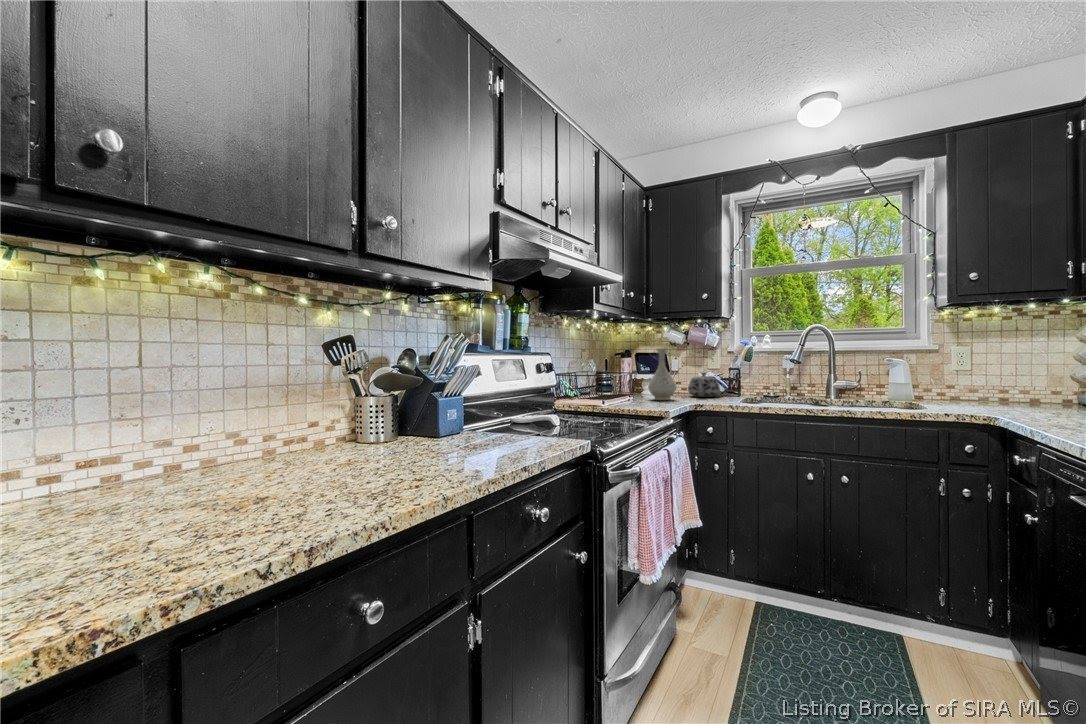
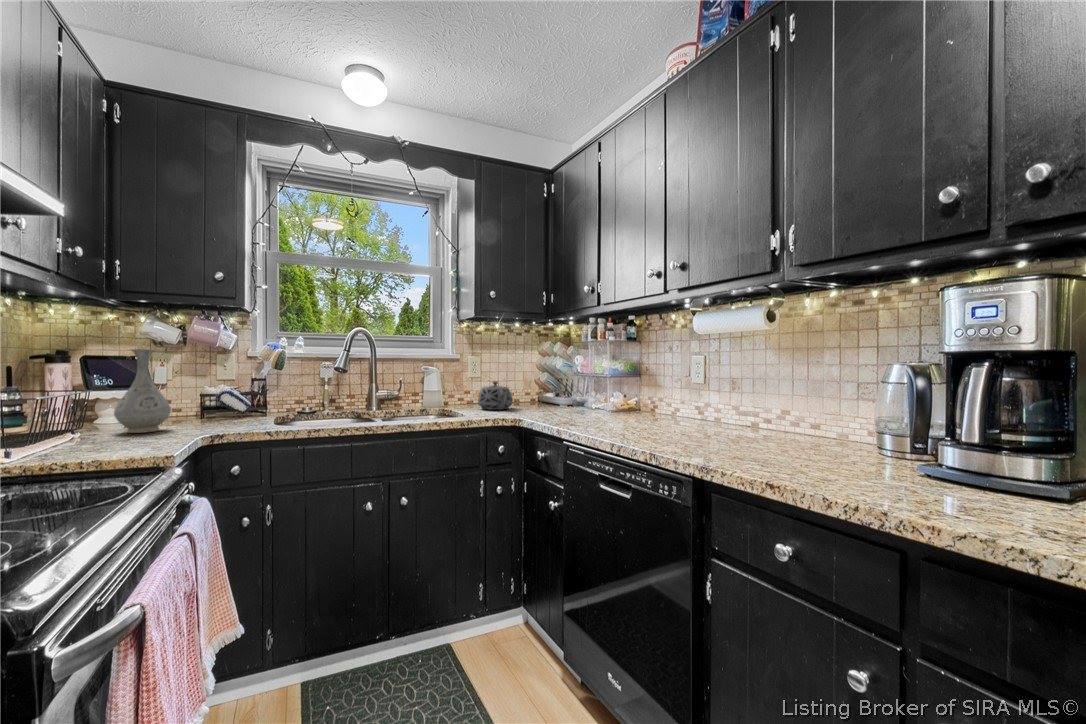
teapot: present [688,373,720,397] -> present [478,381,513,410]

